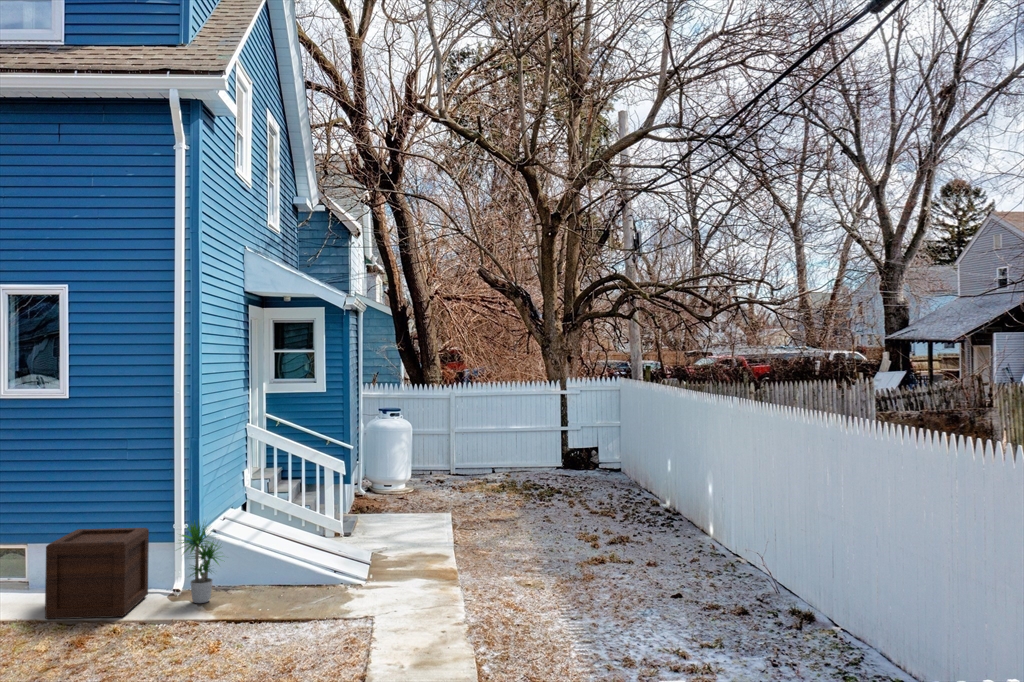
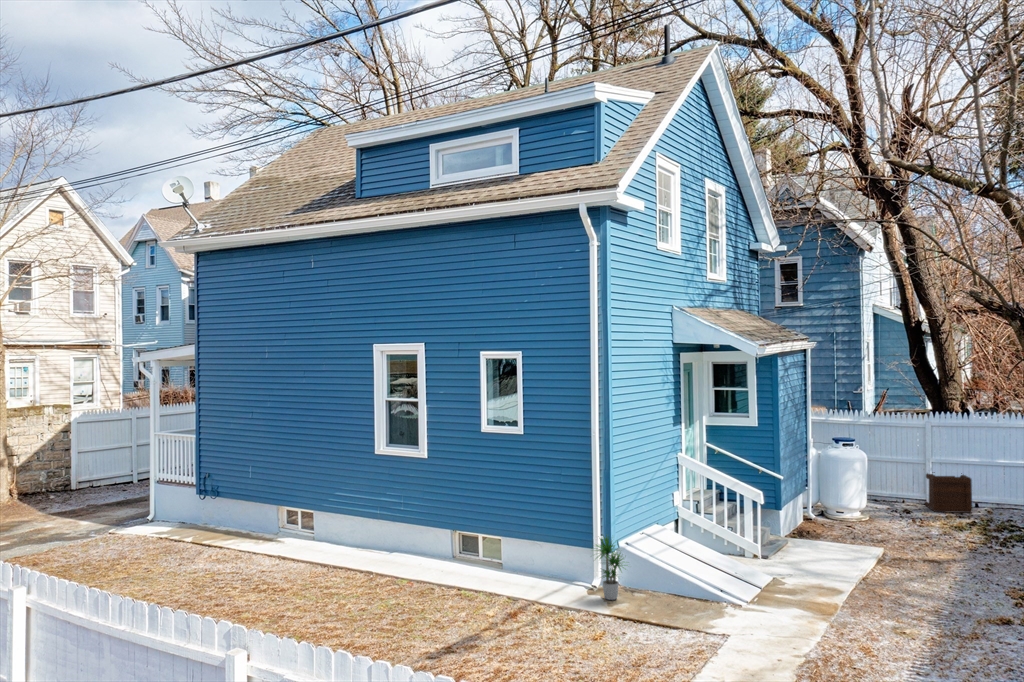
wooden crate: present [45,528,149,619] -> present [925,472,972,513]

